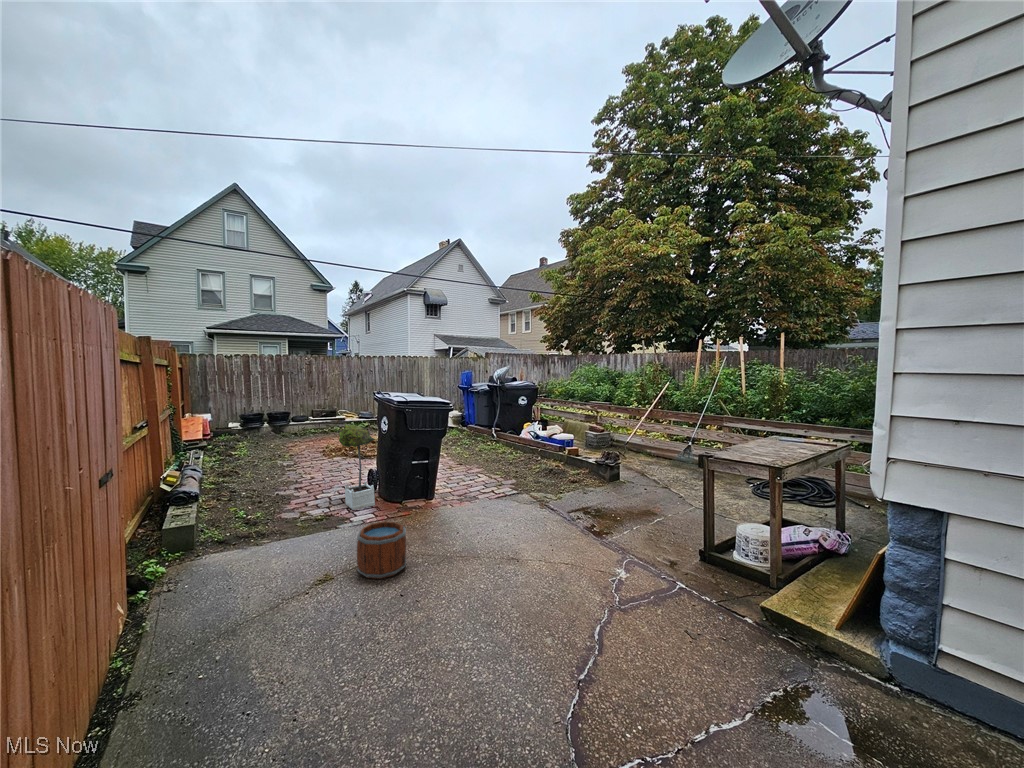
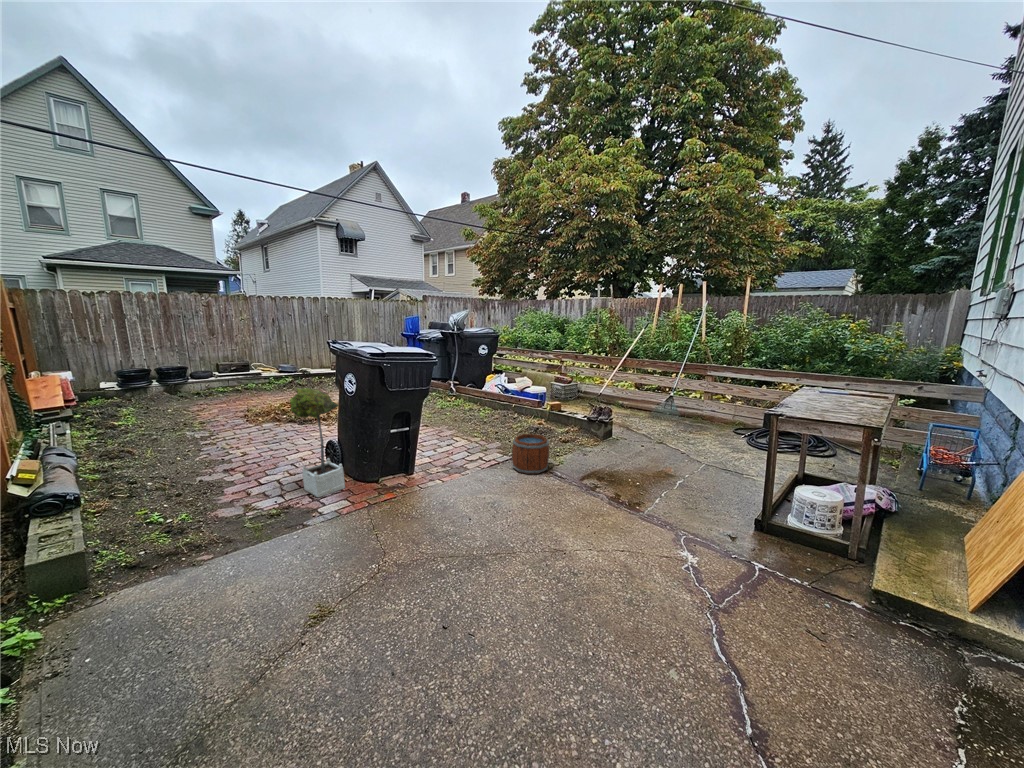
bucket: present [357,522,406,579] -> present [512,434,549,474]

